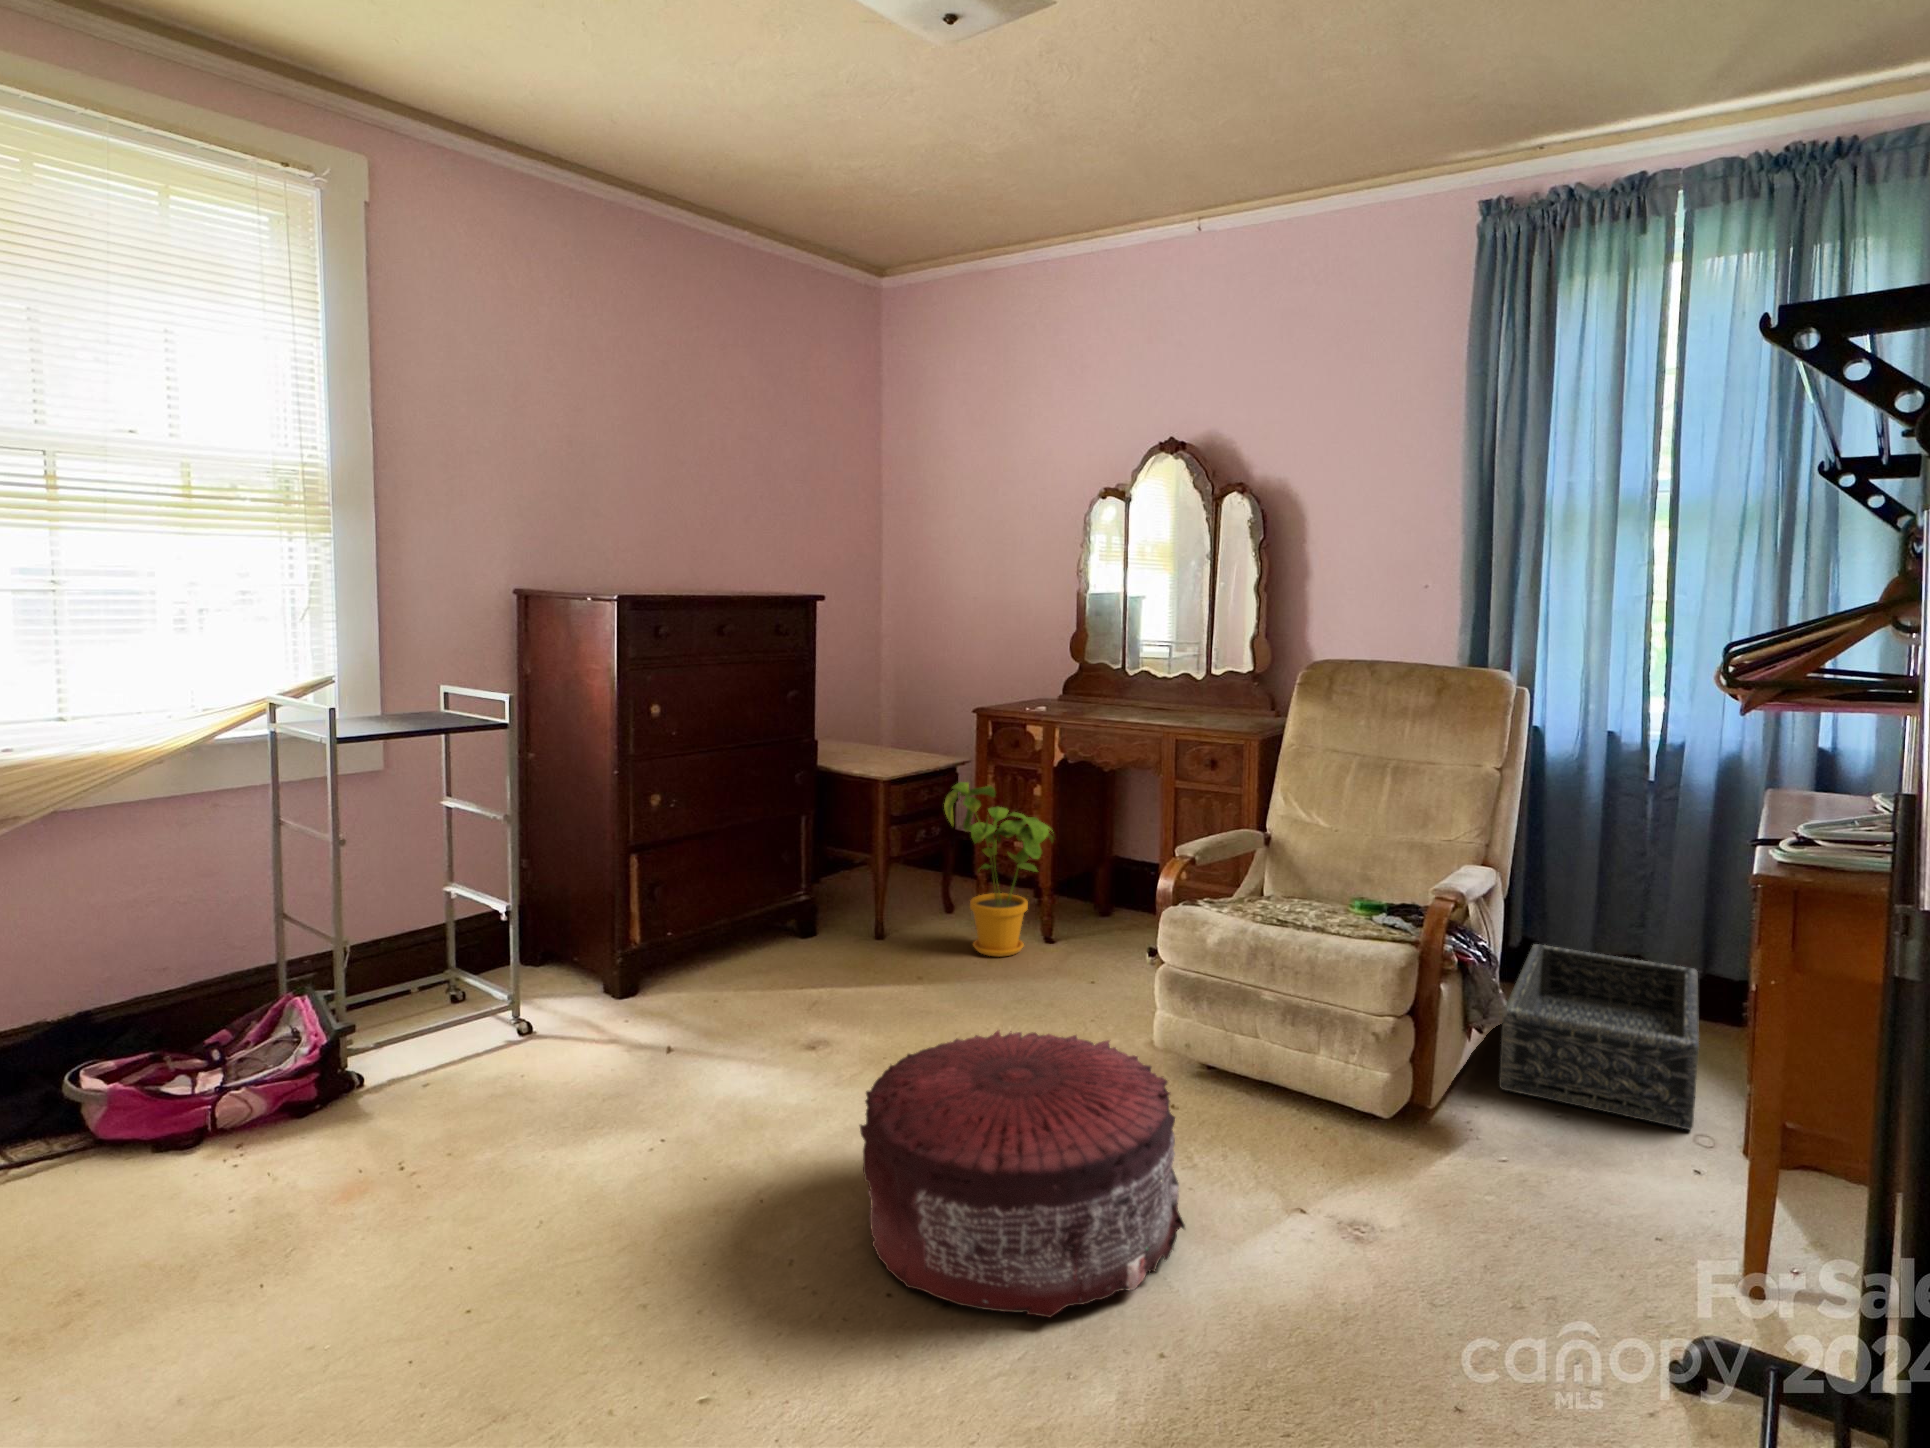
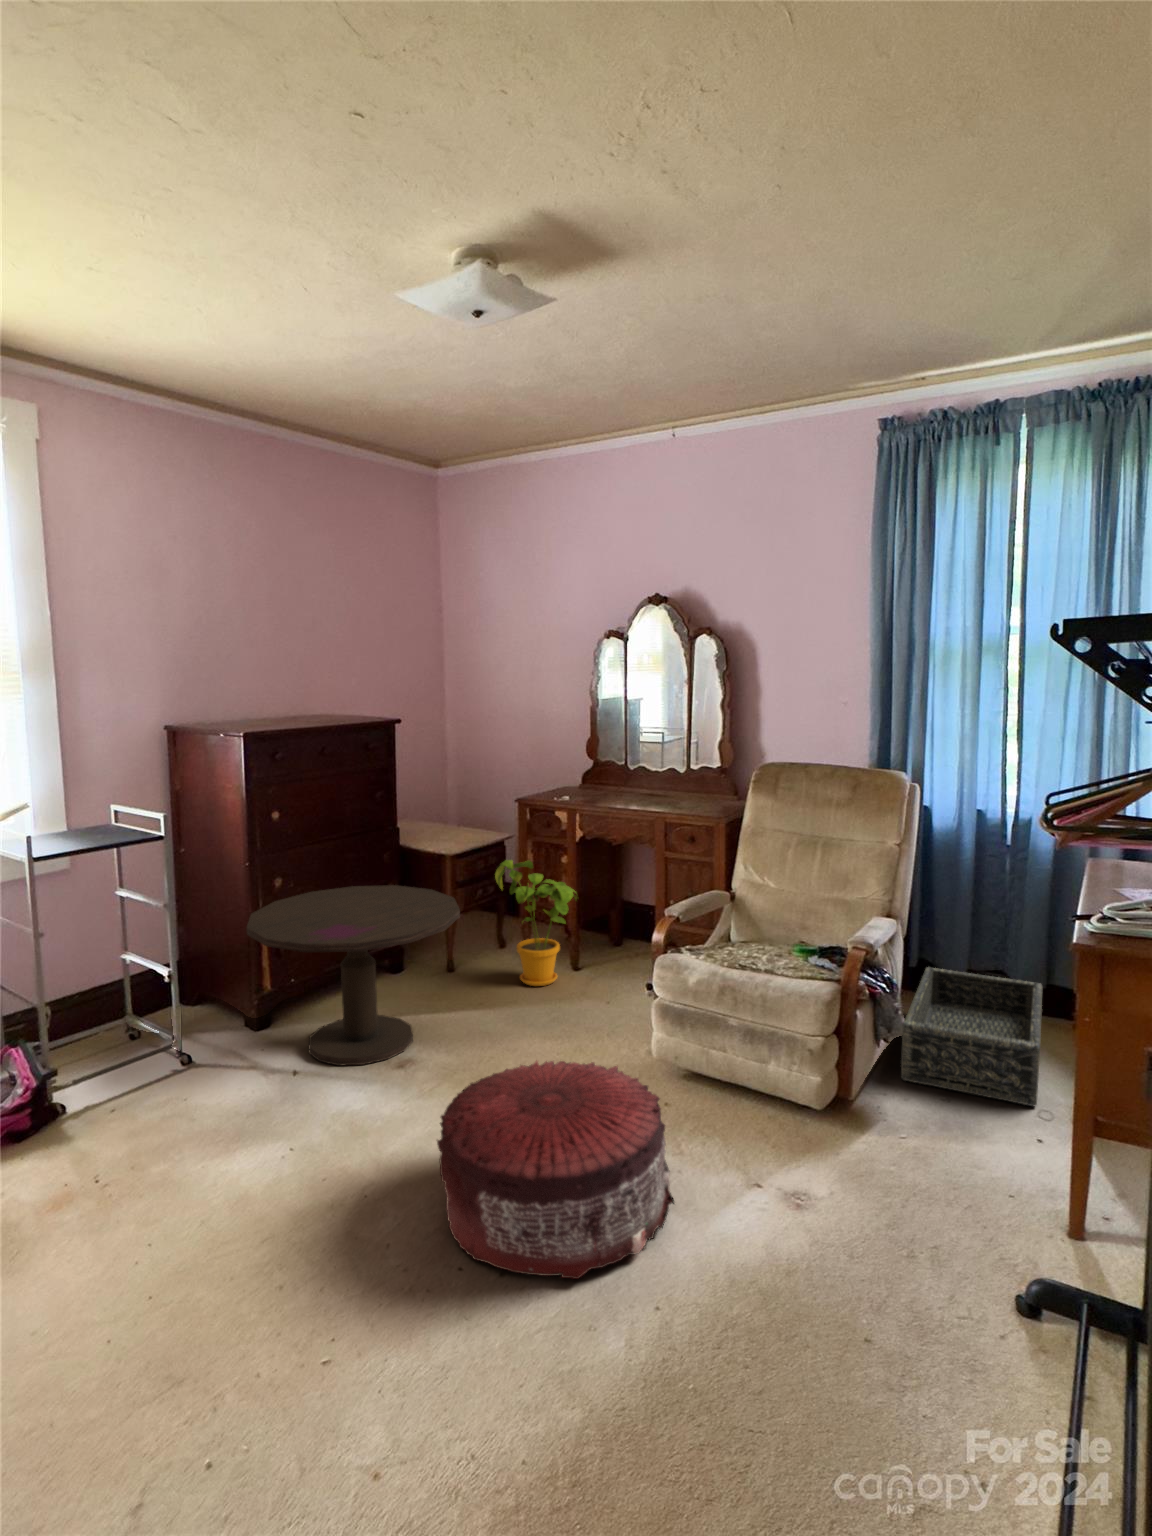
side table: none [613,809,897,1042] -> present [247,885,460,1066]

